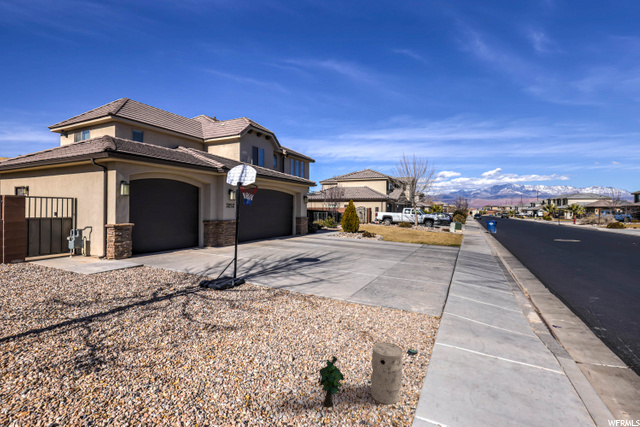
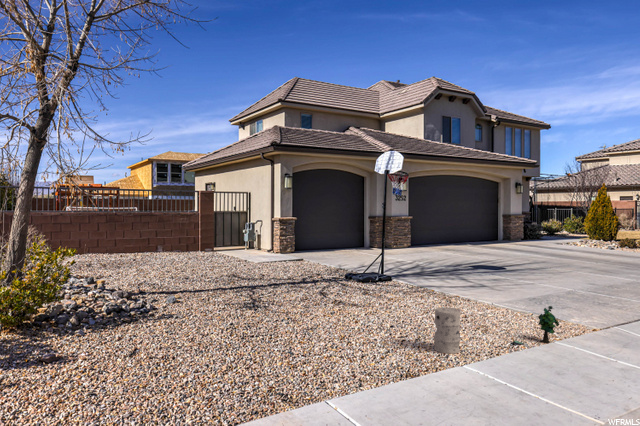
decorative plant: present [318,356,345,407] -> present [538,306,559,343]

